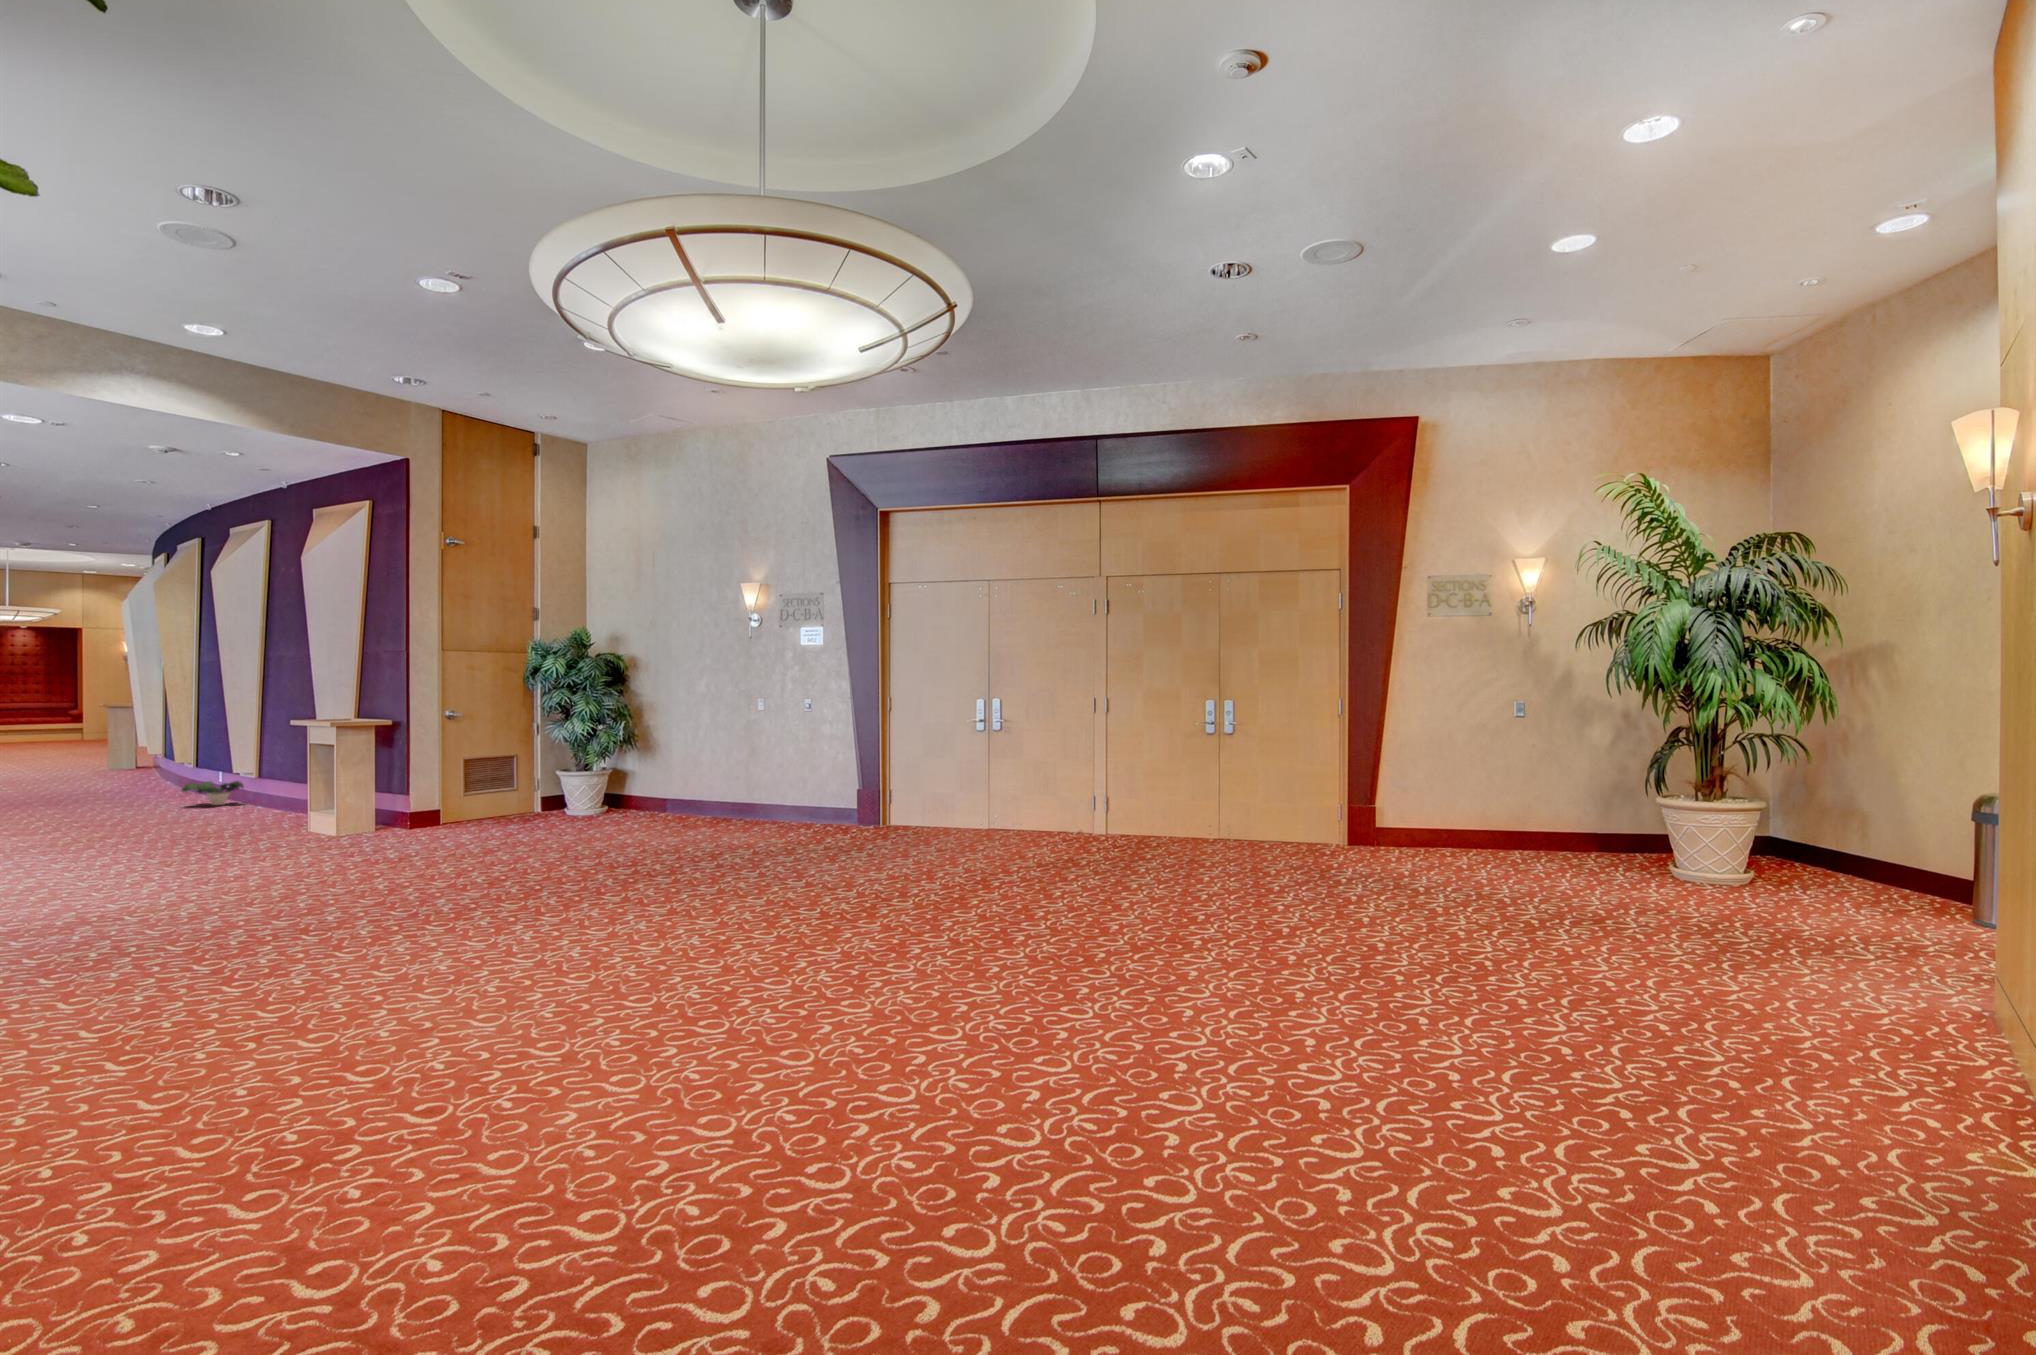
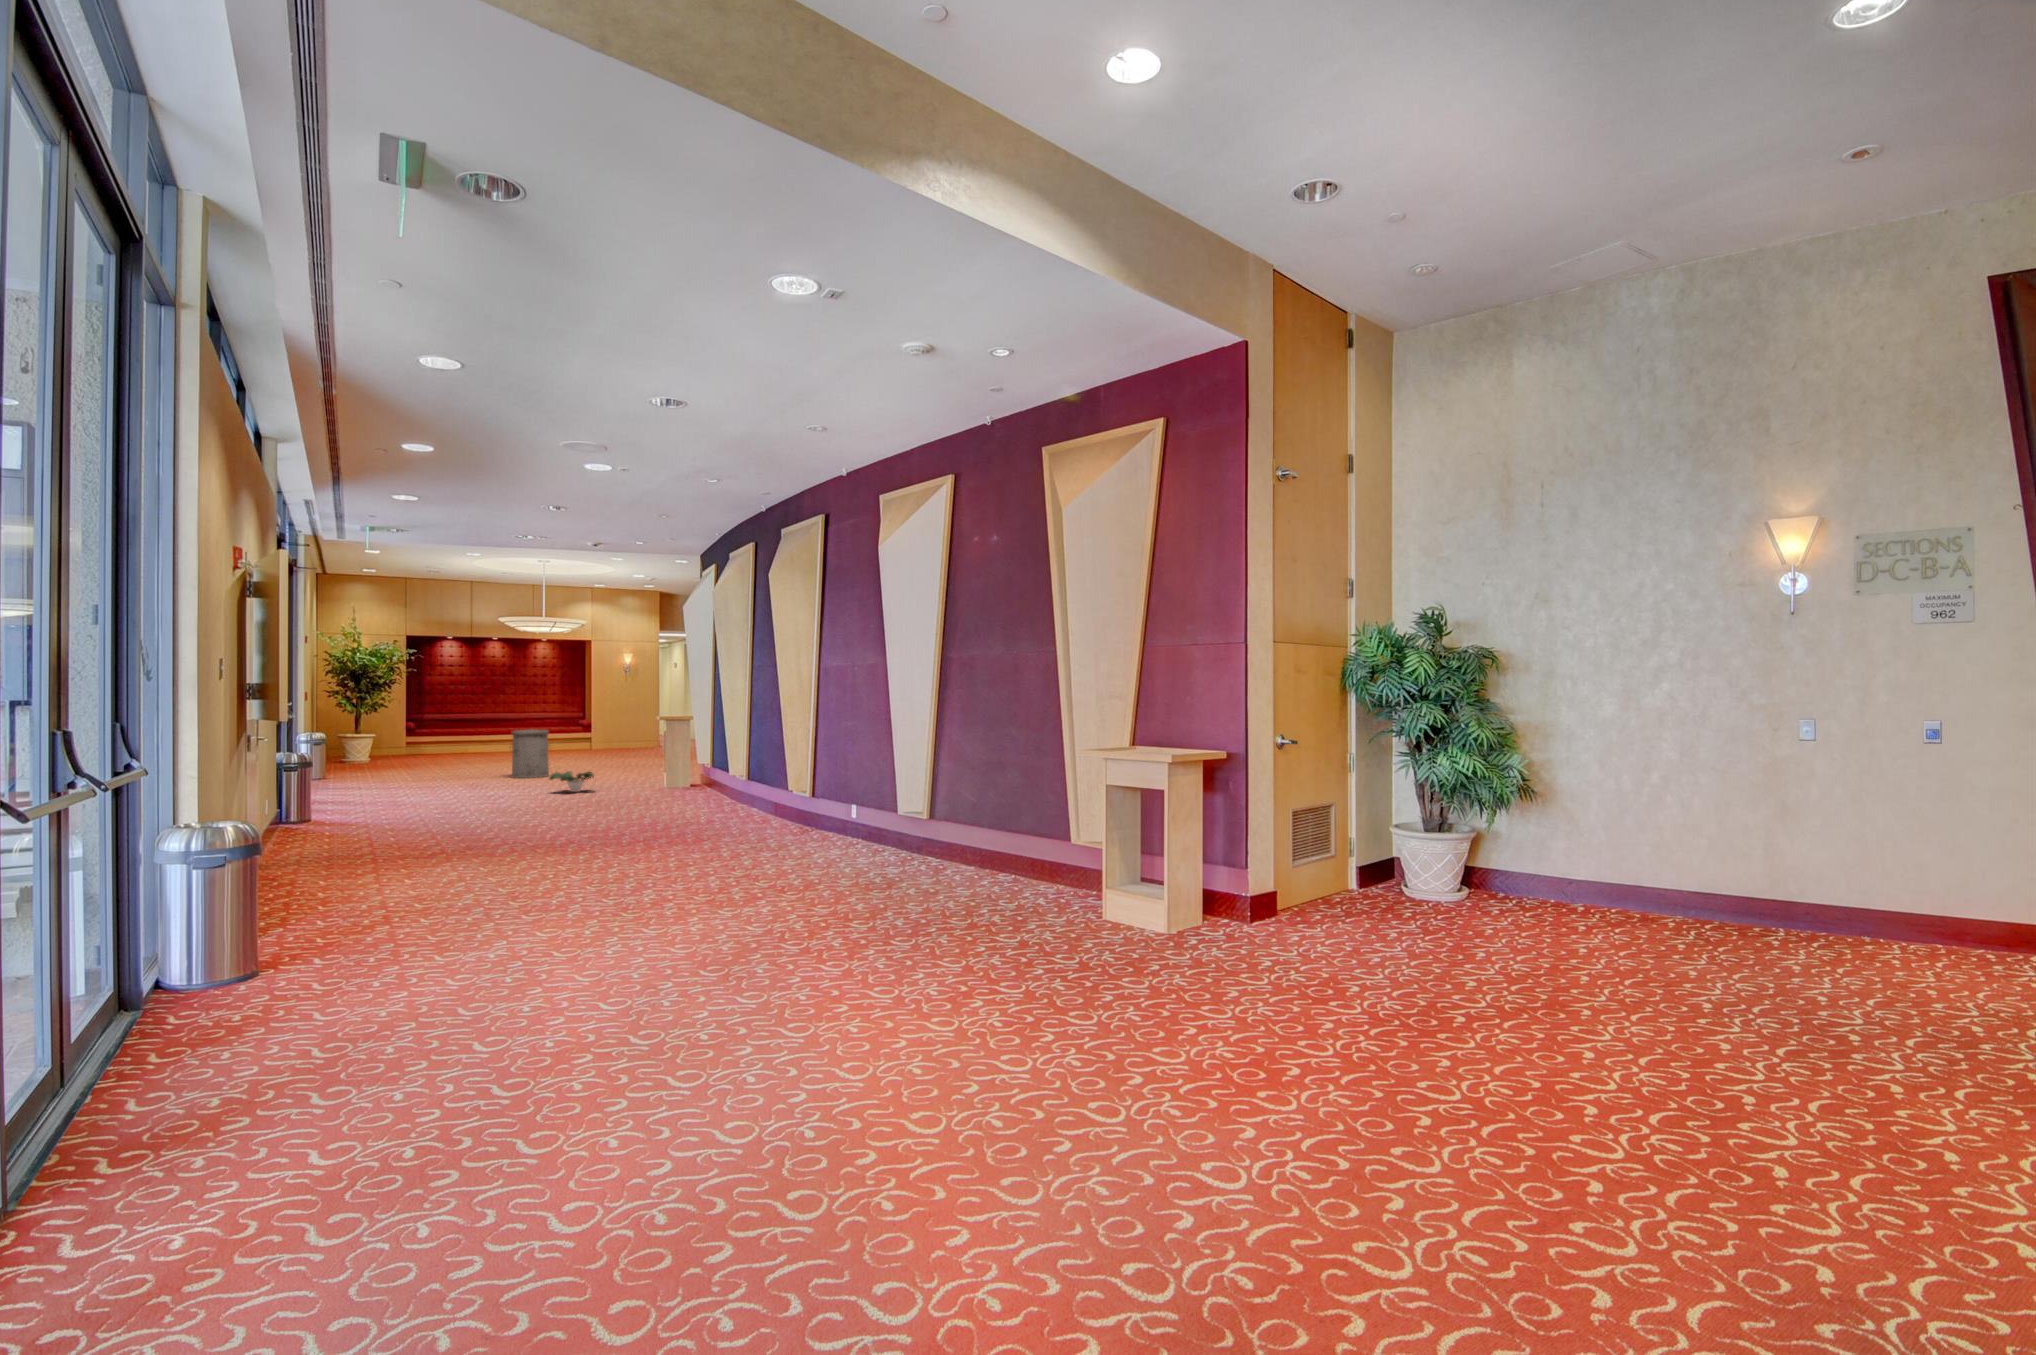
trash can: none [122,733,181,792] -> present [510,729,549,778]

